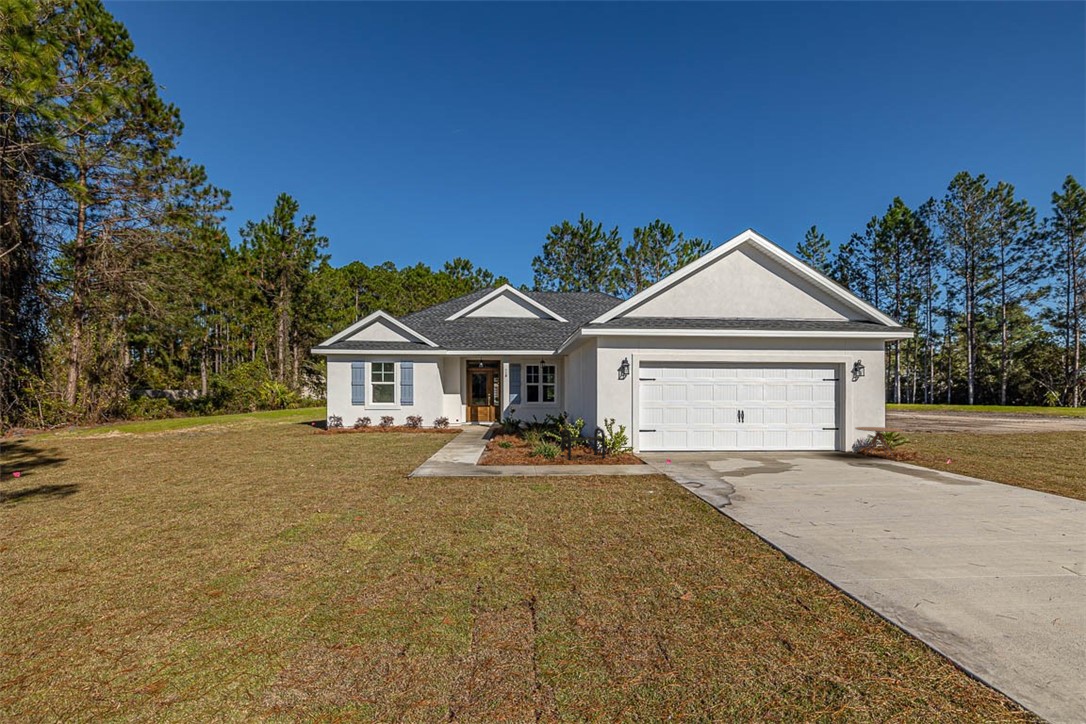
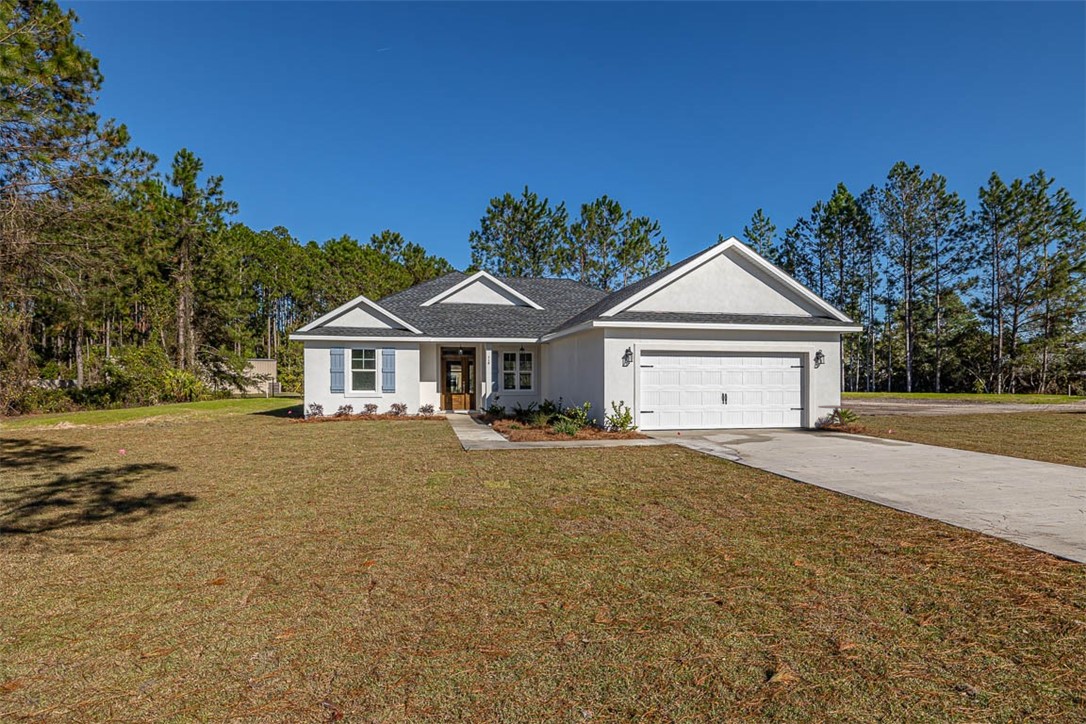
bench: present [561,428,605,460] -> none [573,411,614,440]

